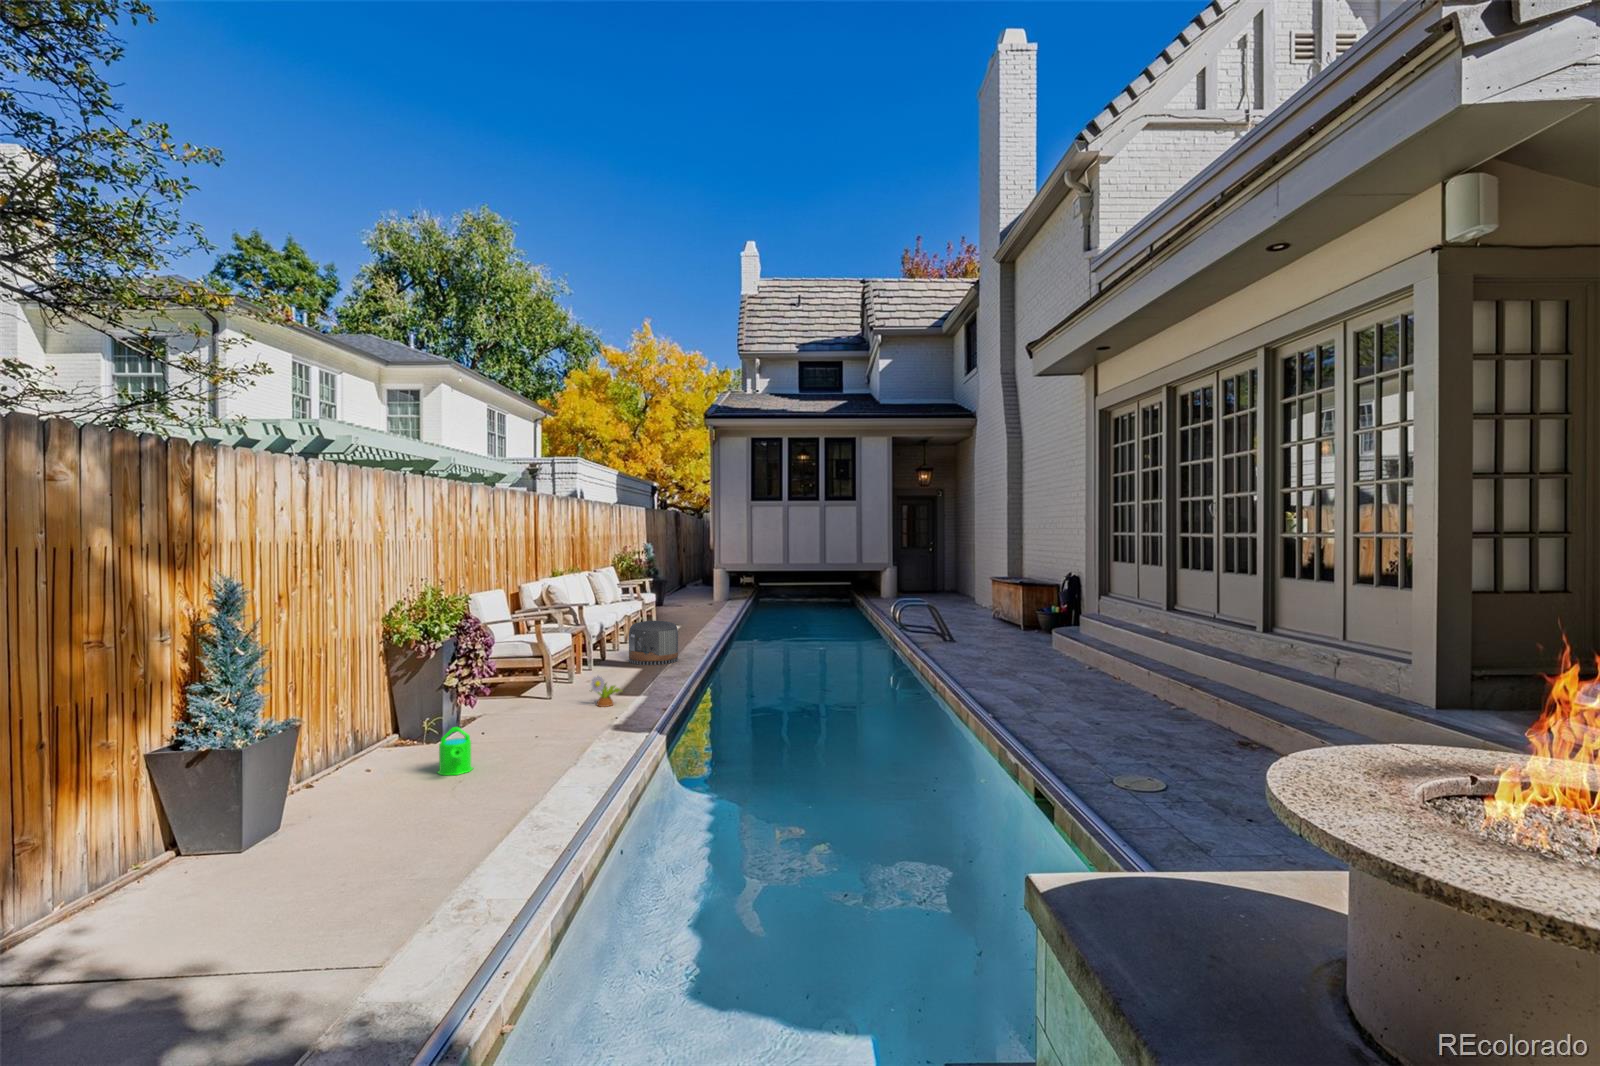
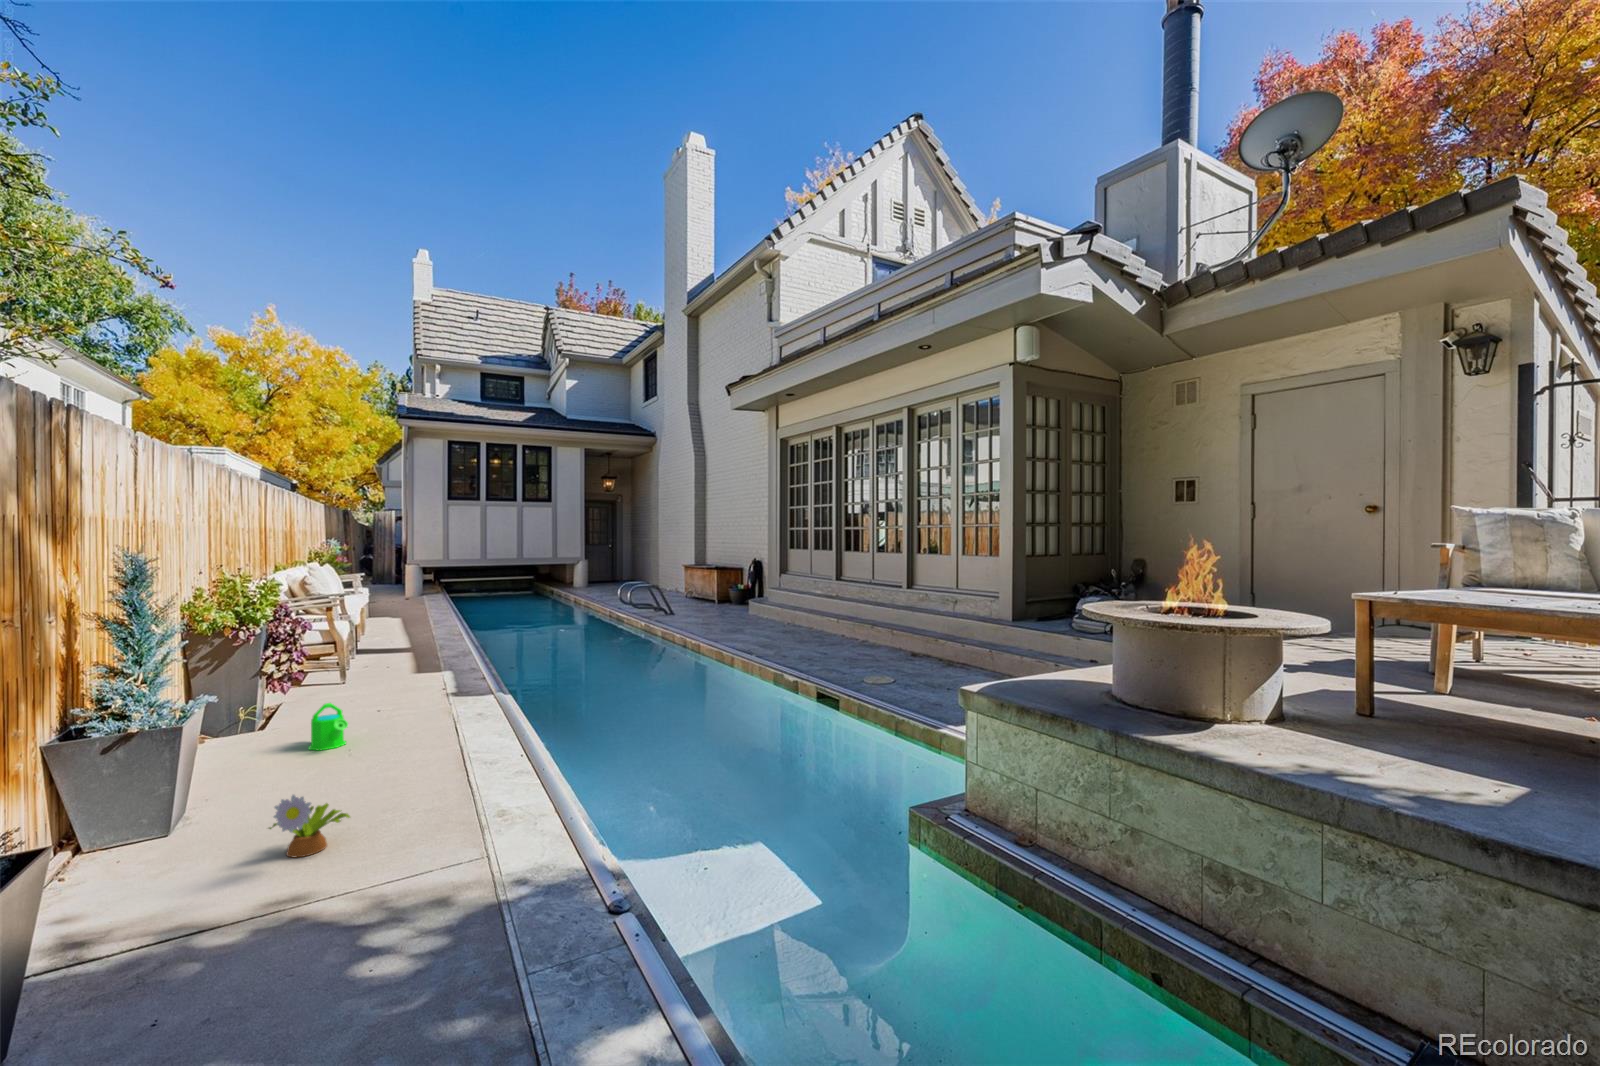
pouf: present [629,621,678,665] -> none [385,608,438,650]
decorative plant: present [591,676,622,707] -> present [269,795,350,858]

